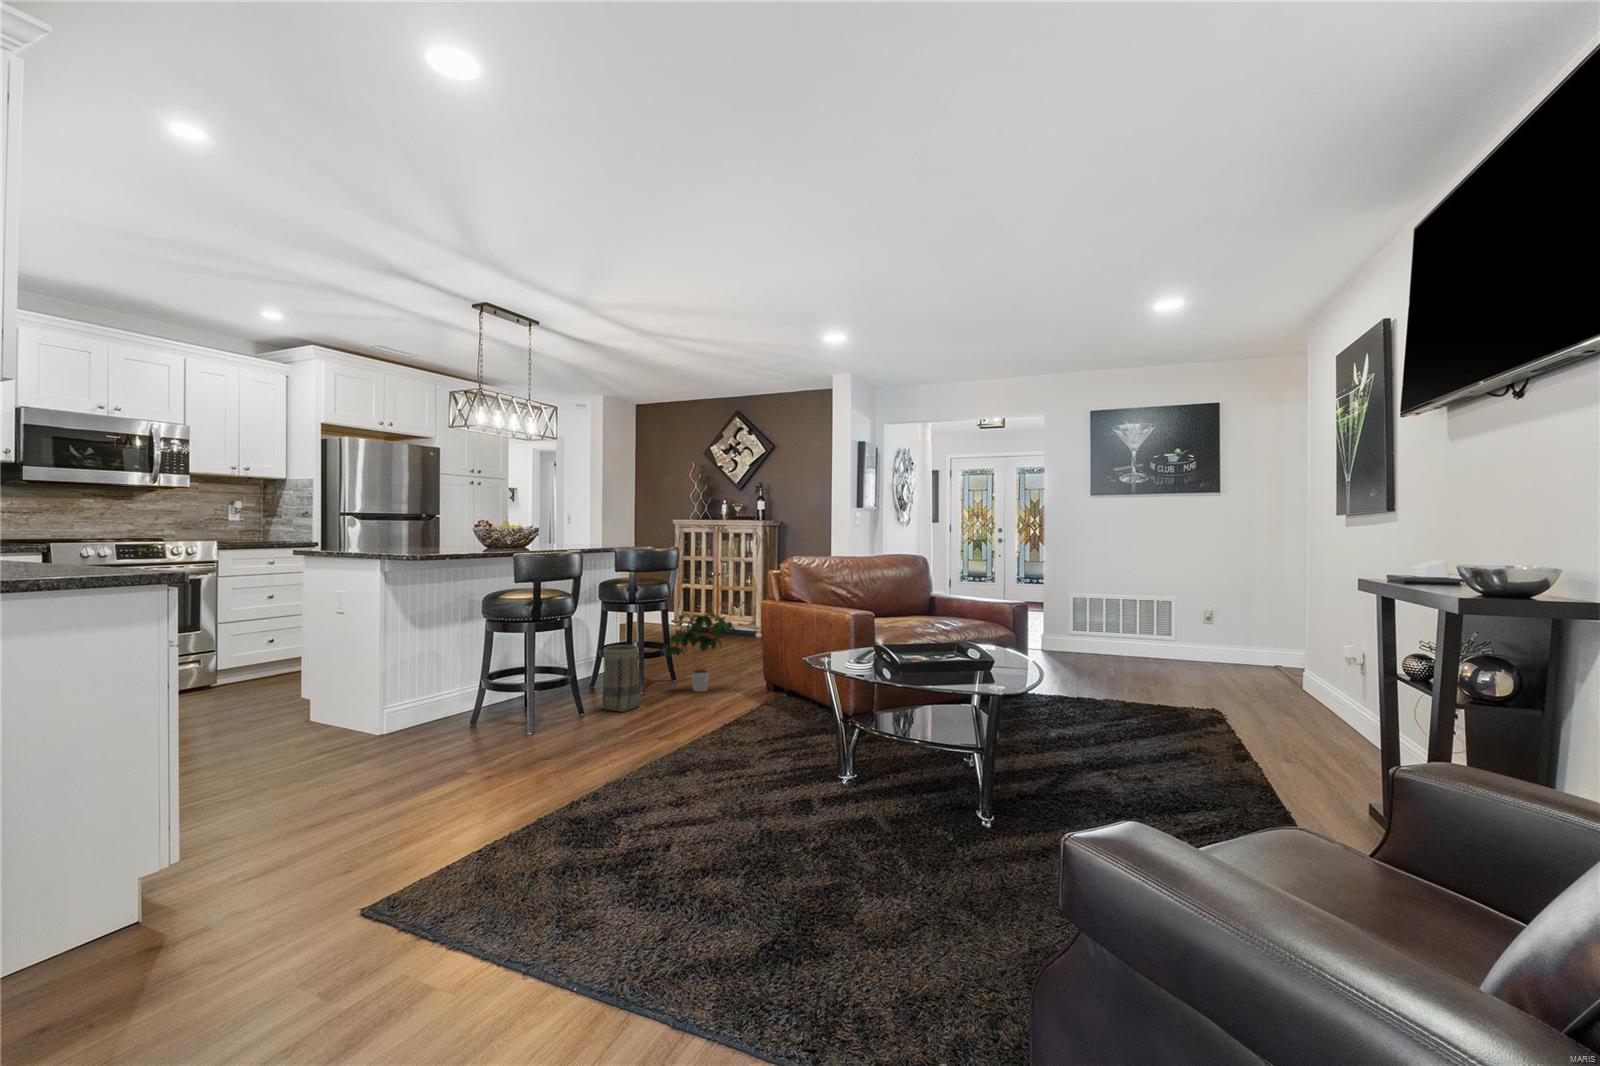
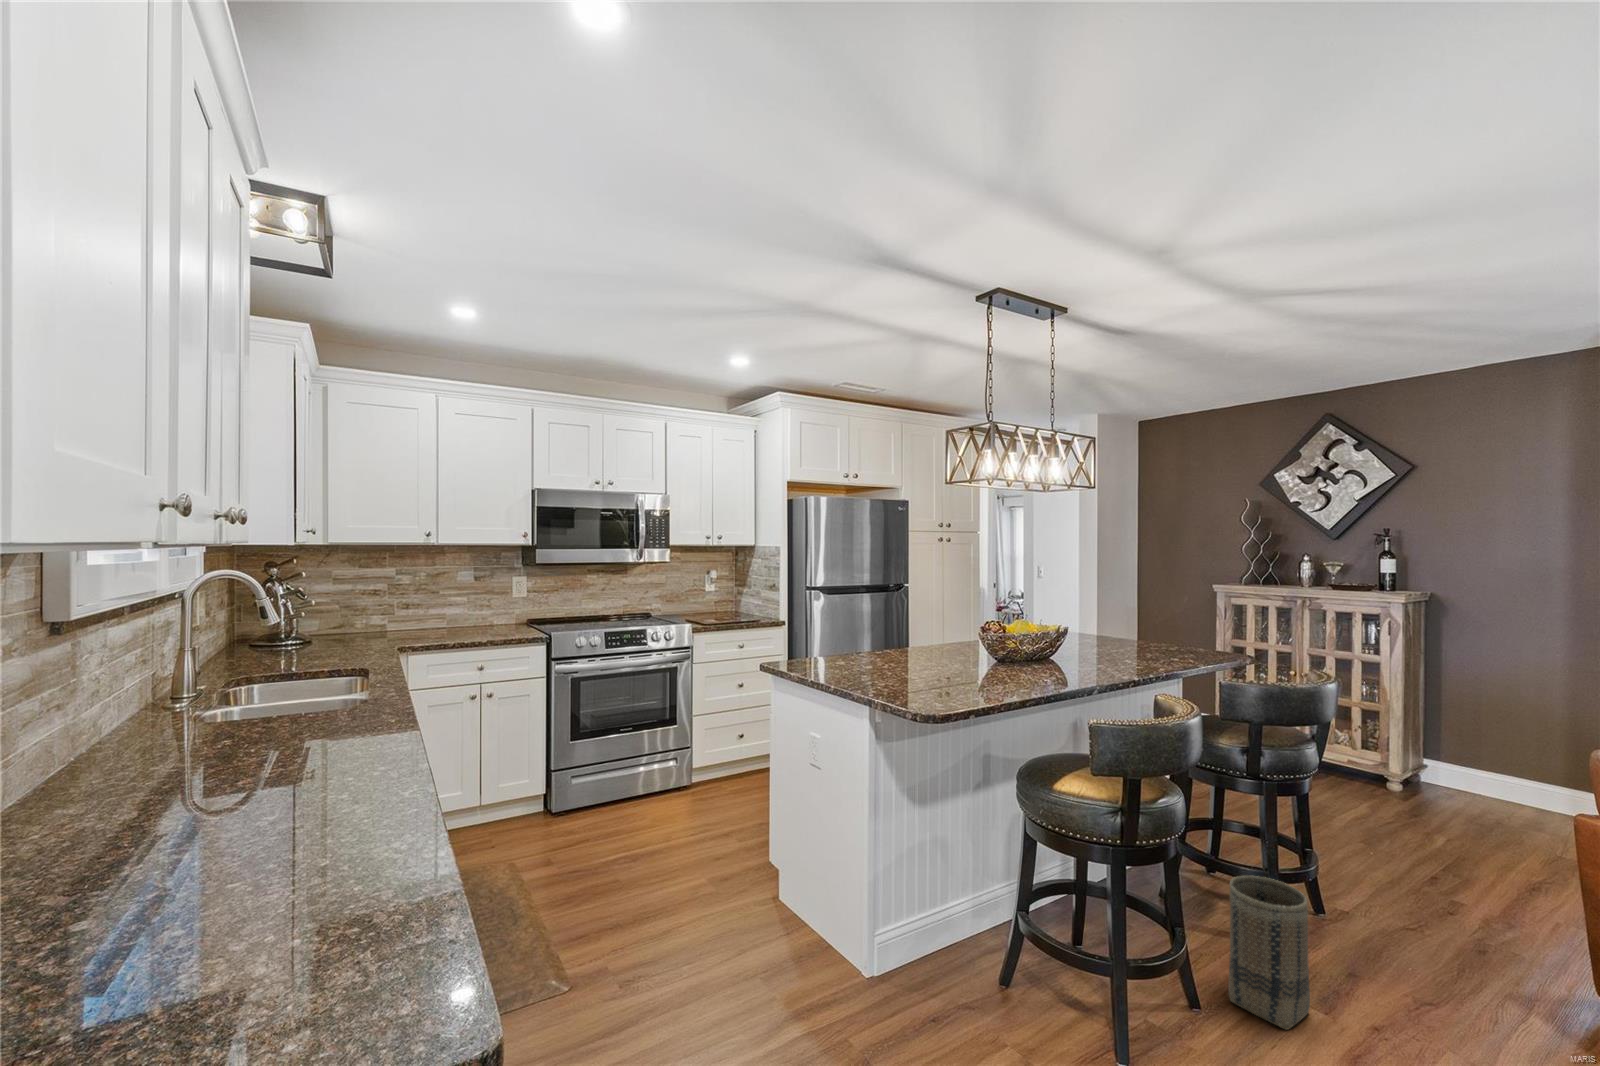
potted plant: present [663,612,736,692] -> none [1322,816,1508,987]

